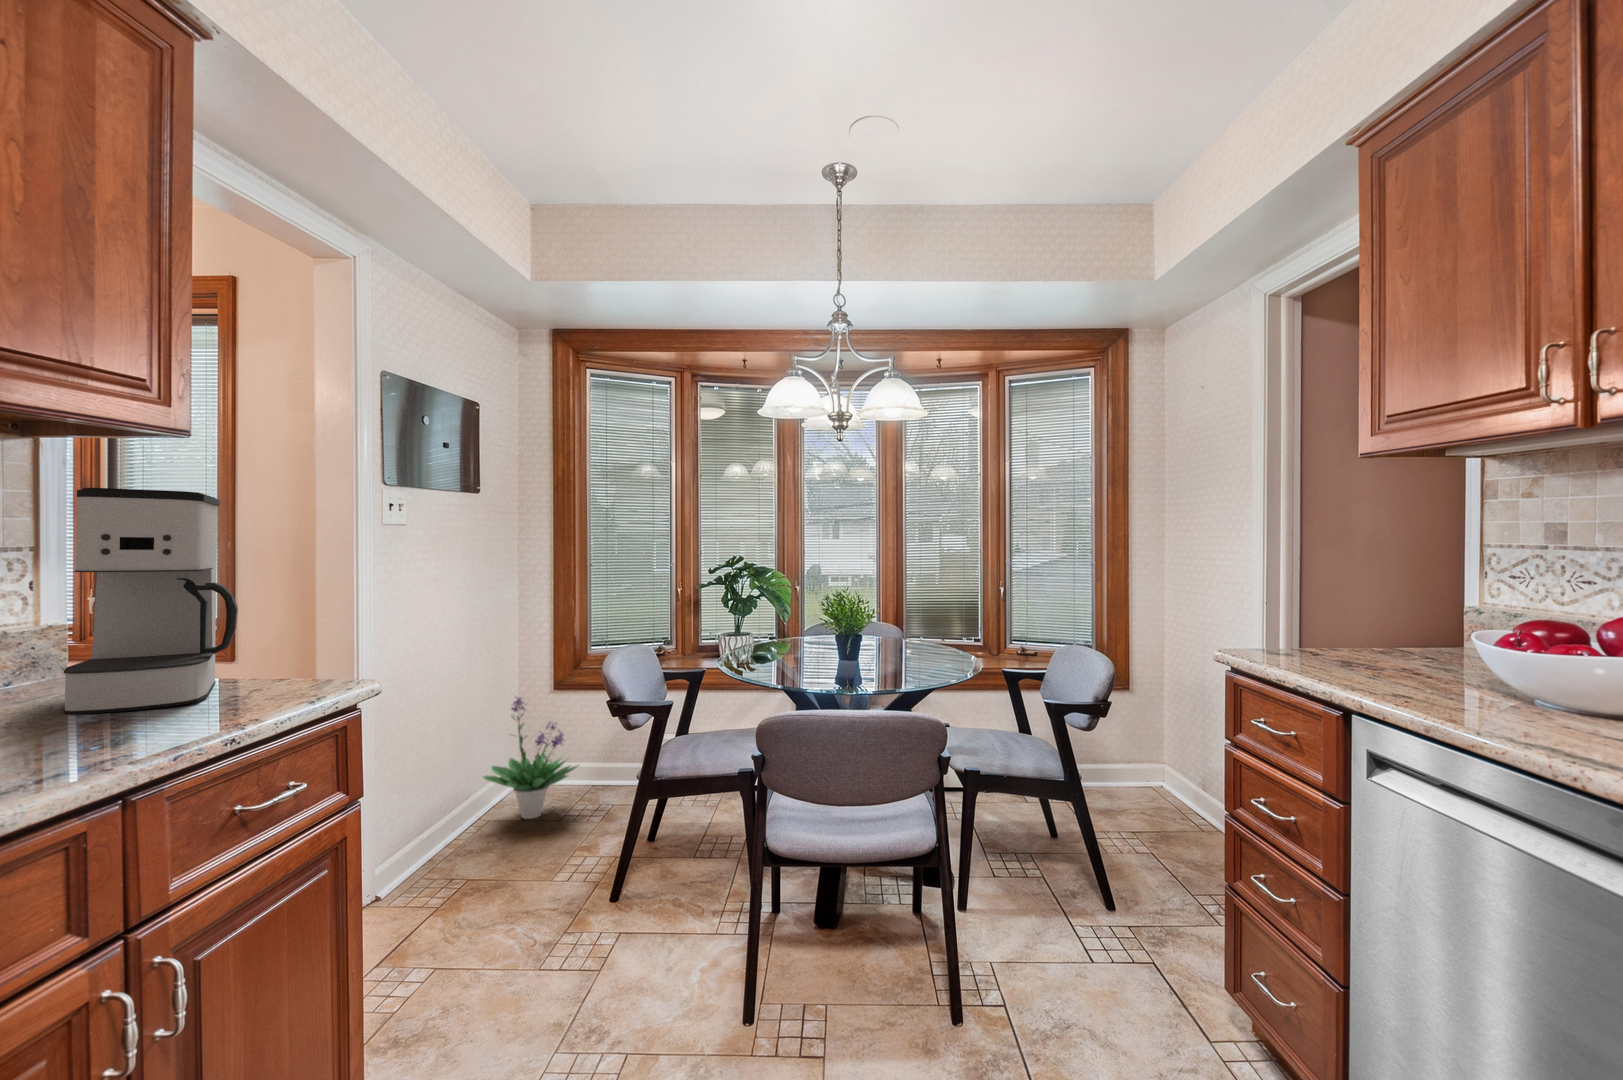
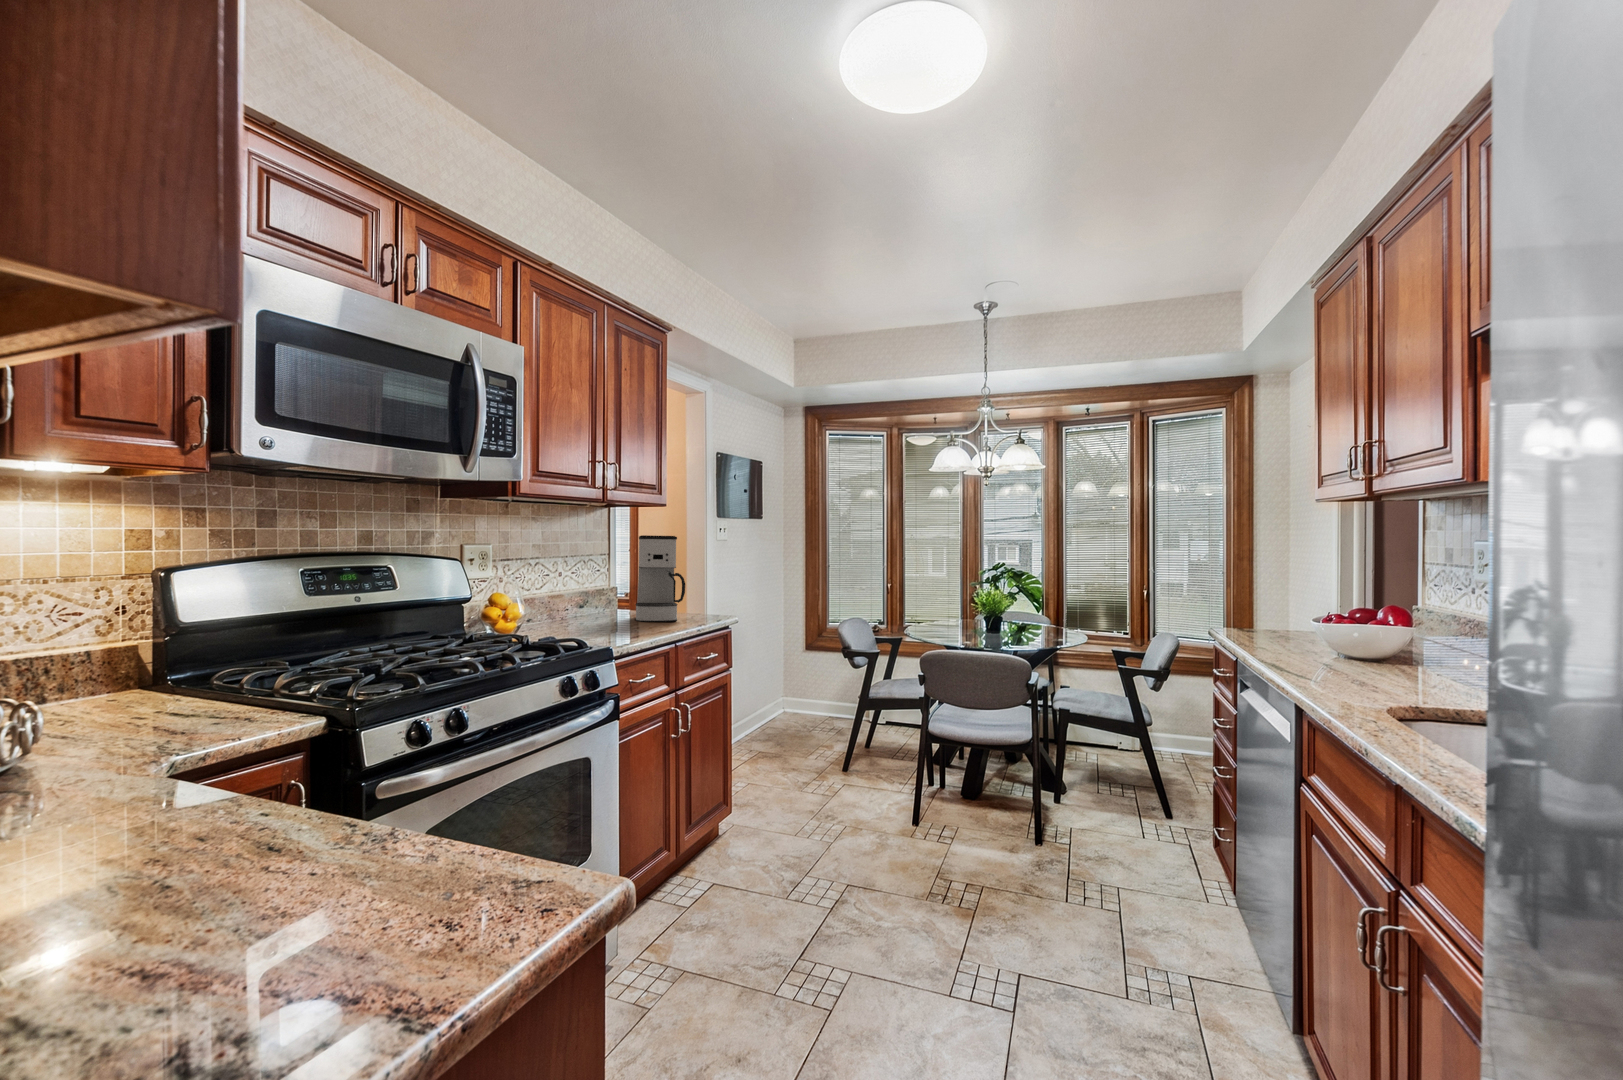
potted plant: present [483,696,578,819] -> none [763,651,823,731]

